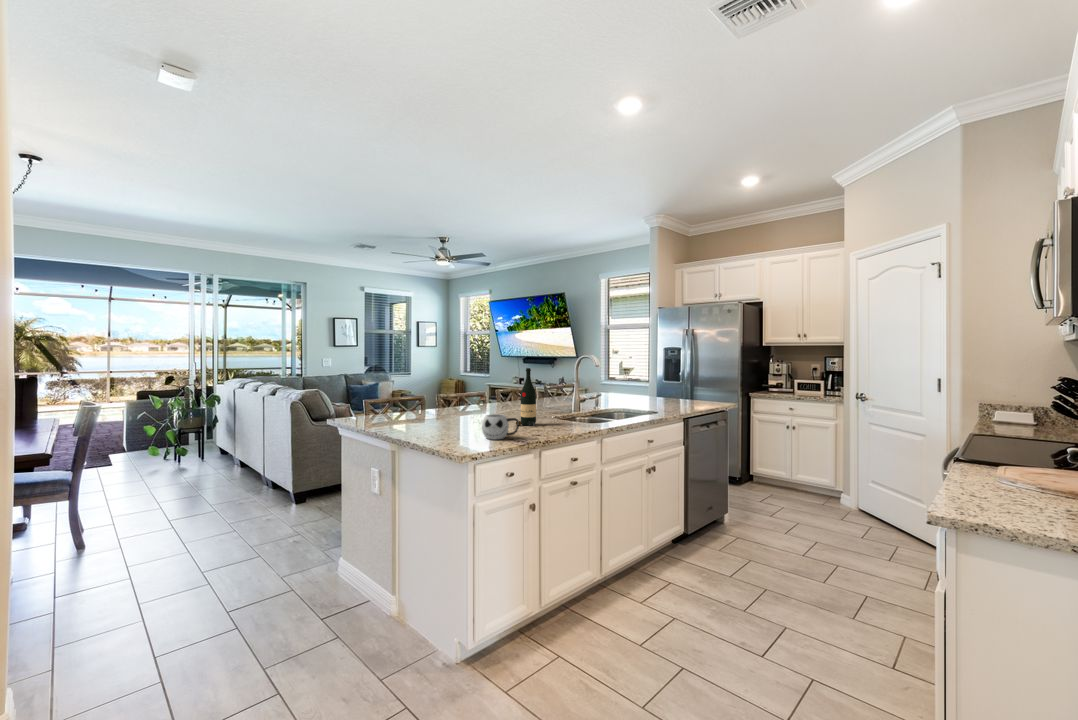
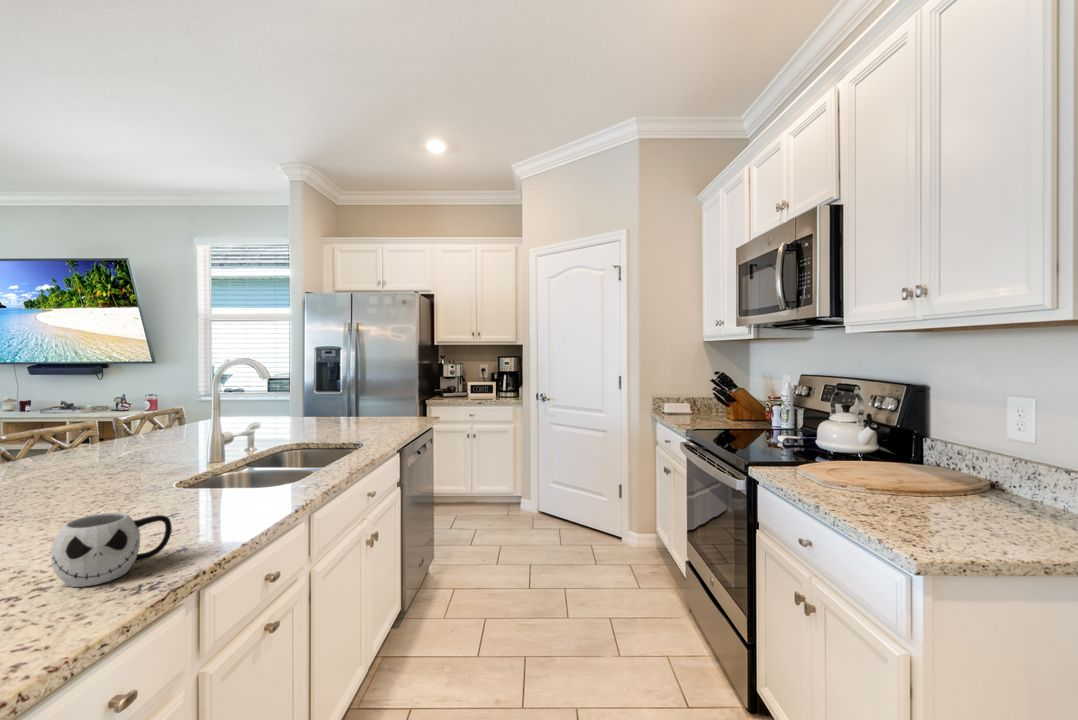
wine bottle: present [516,368,536,426] -> none [123,390,176,517]

